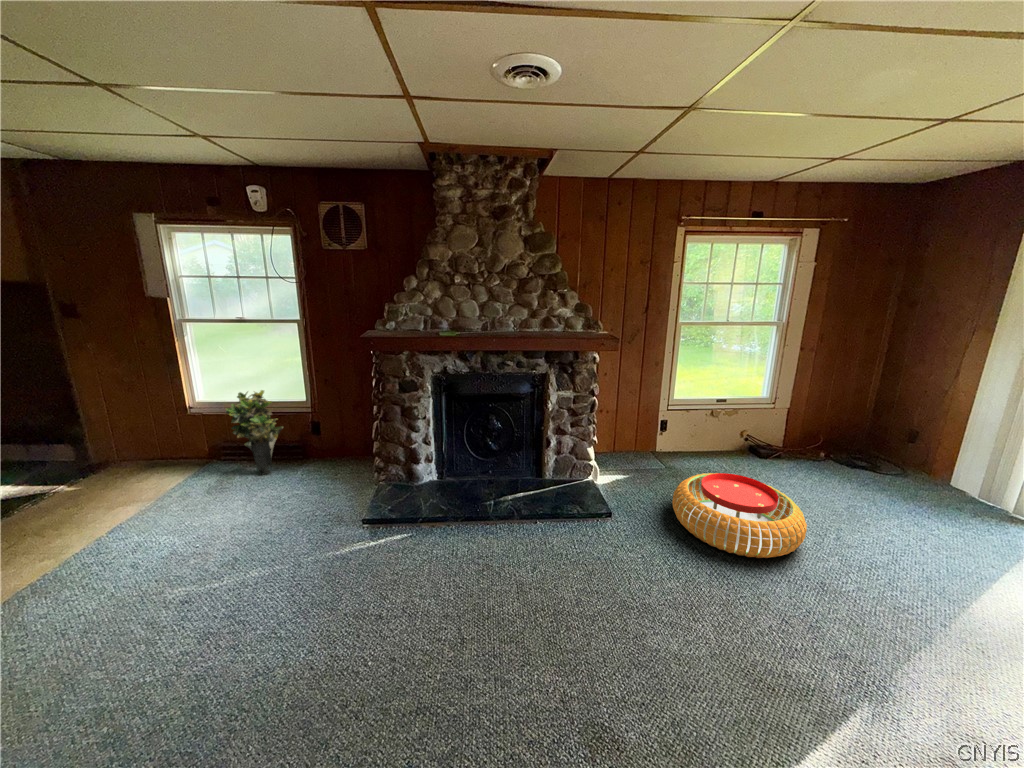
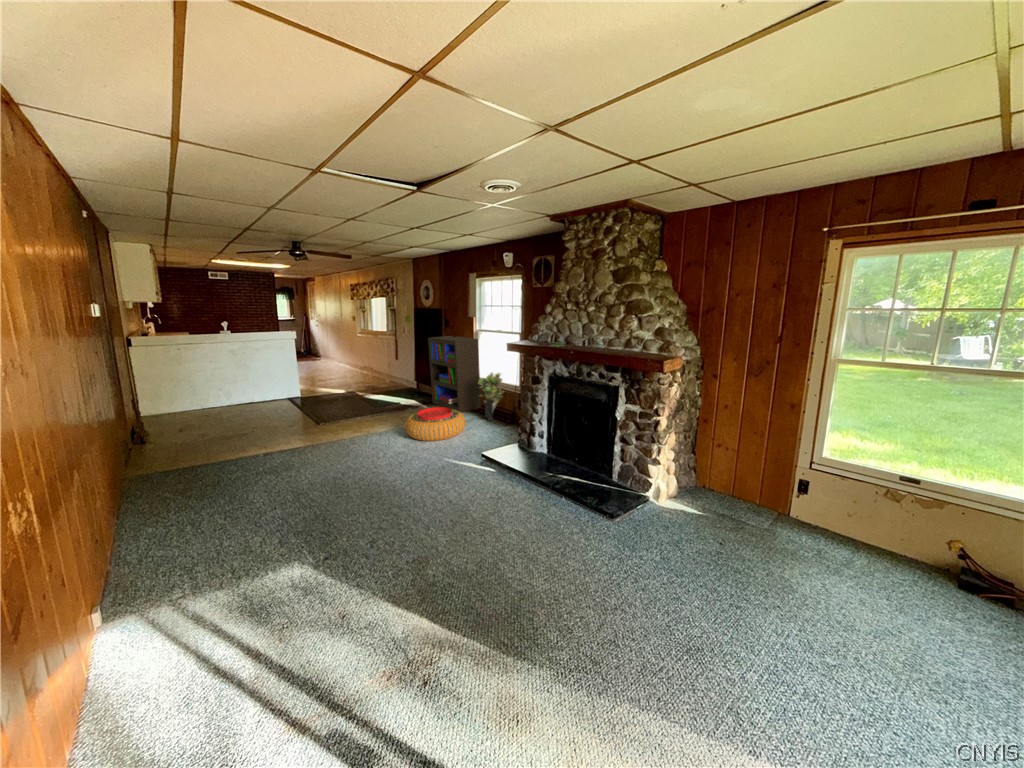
bookshelf: none [15,336,204,487] -> present [428,336,481,412]
pouf: present [672,473,807,558] -> present [405,407,466,441]

